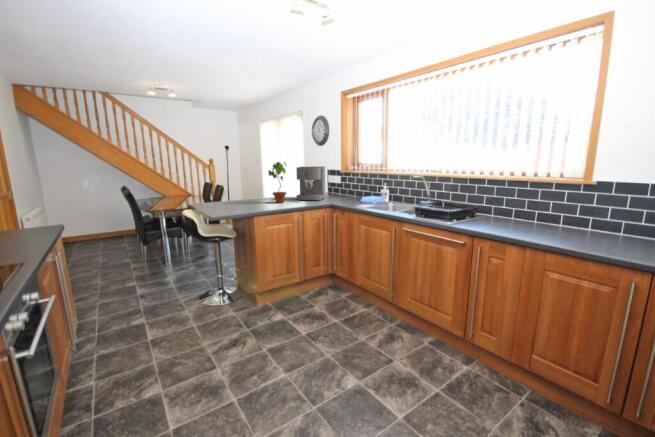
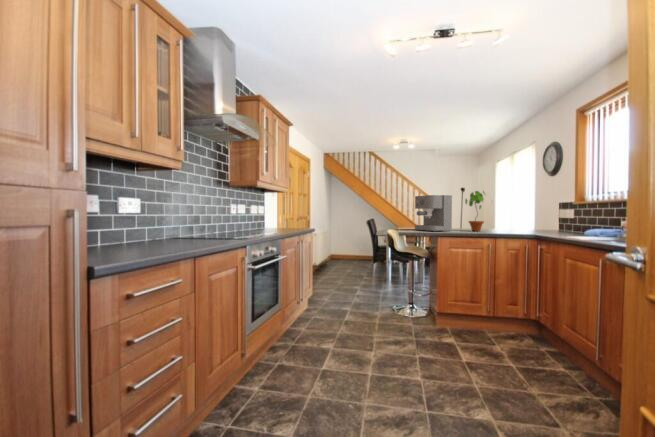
coffee maker: present [296,166,325,201] -> present [415,195,452,231]

